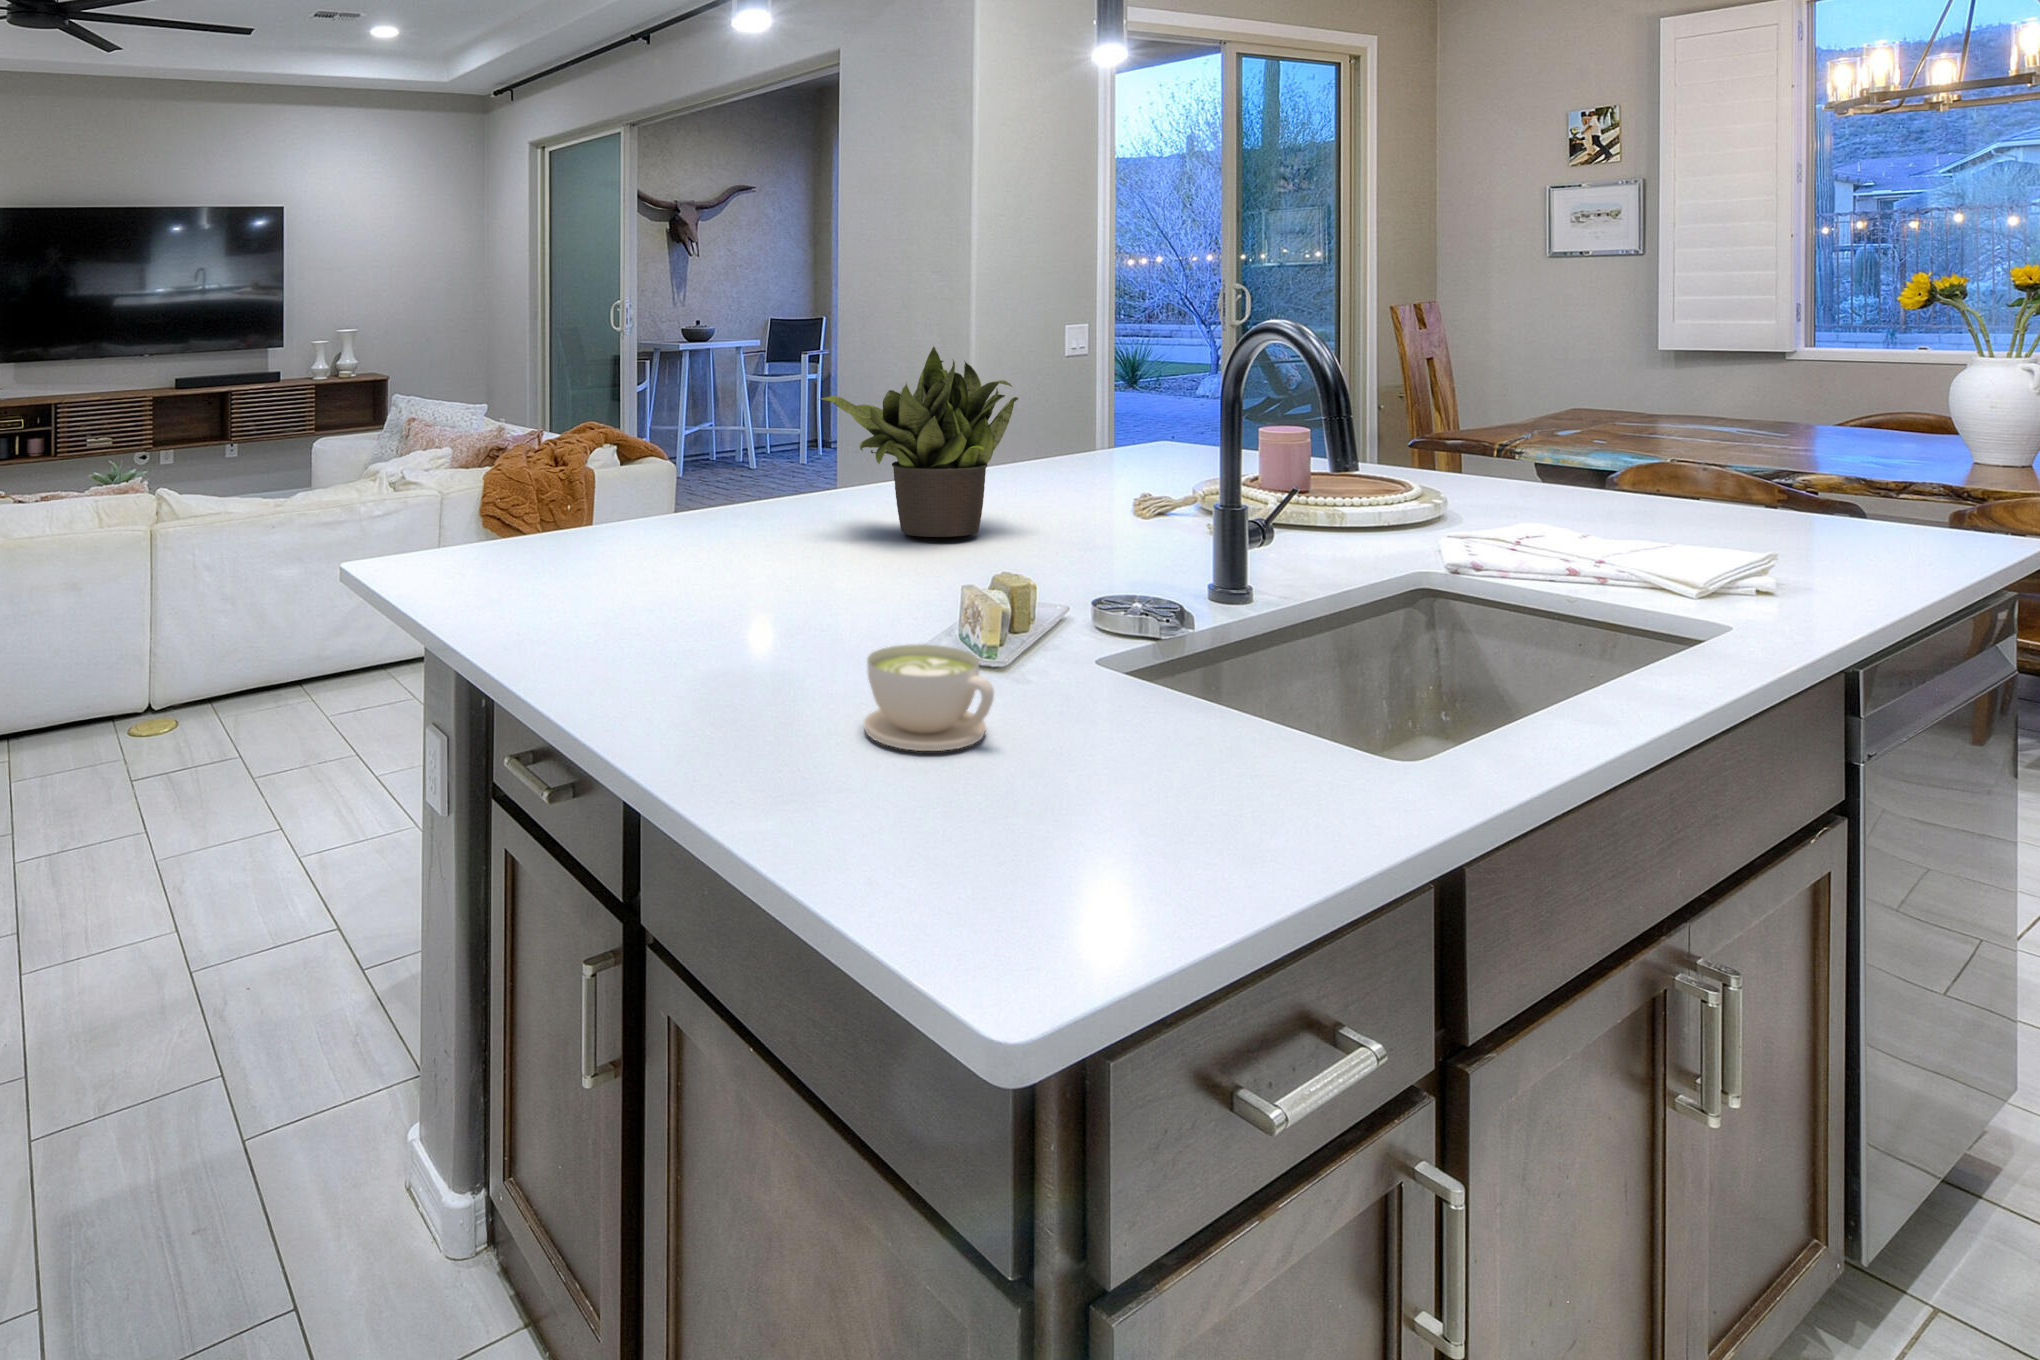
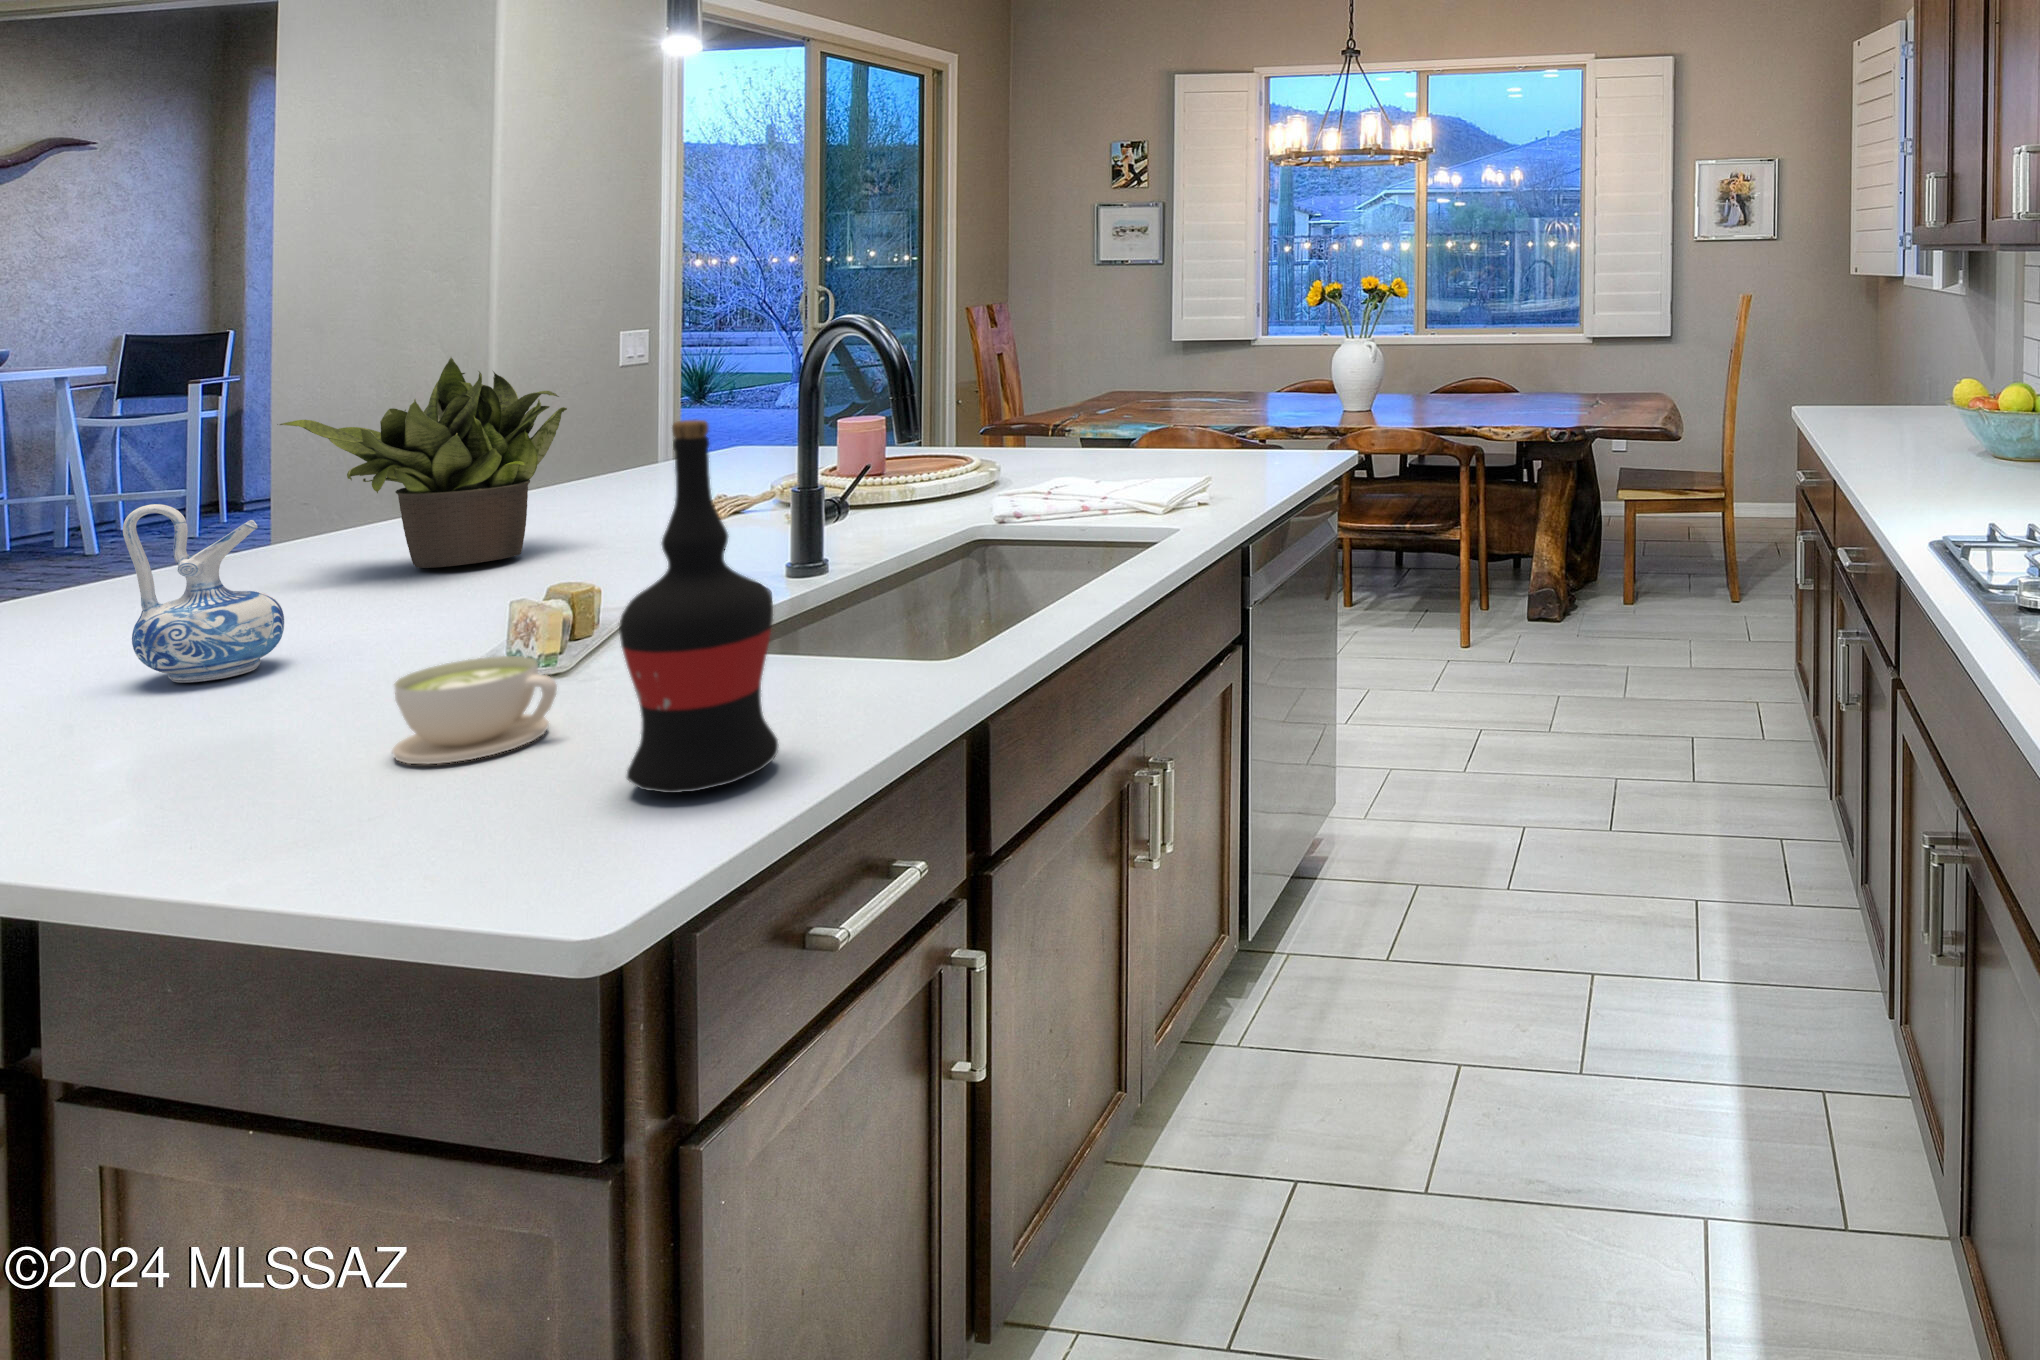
wine bottle: none [1051,420,1212,870] -> present [619,420,778,793]
ceramic pitcher: none [717,460,808,613] -> present [123,504,284,683]

